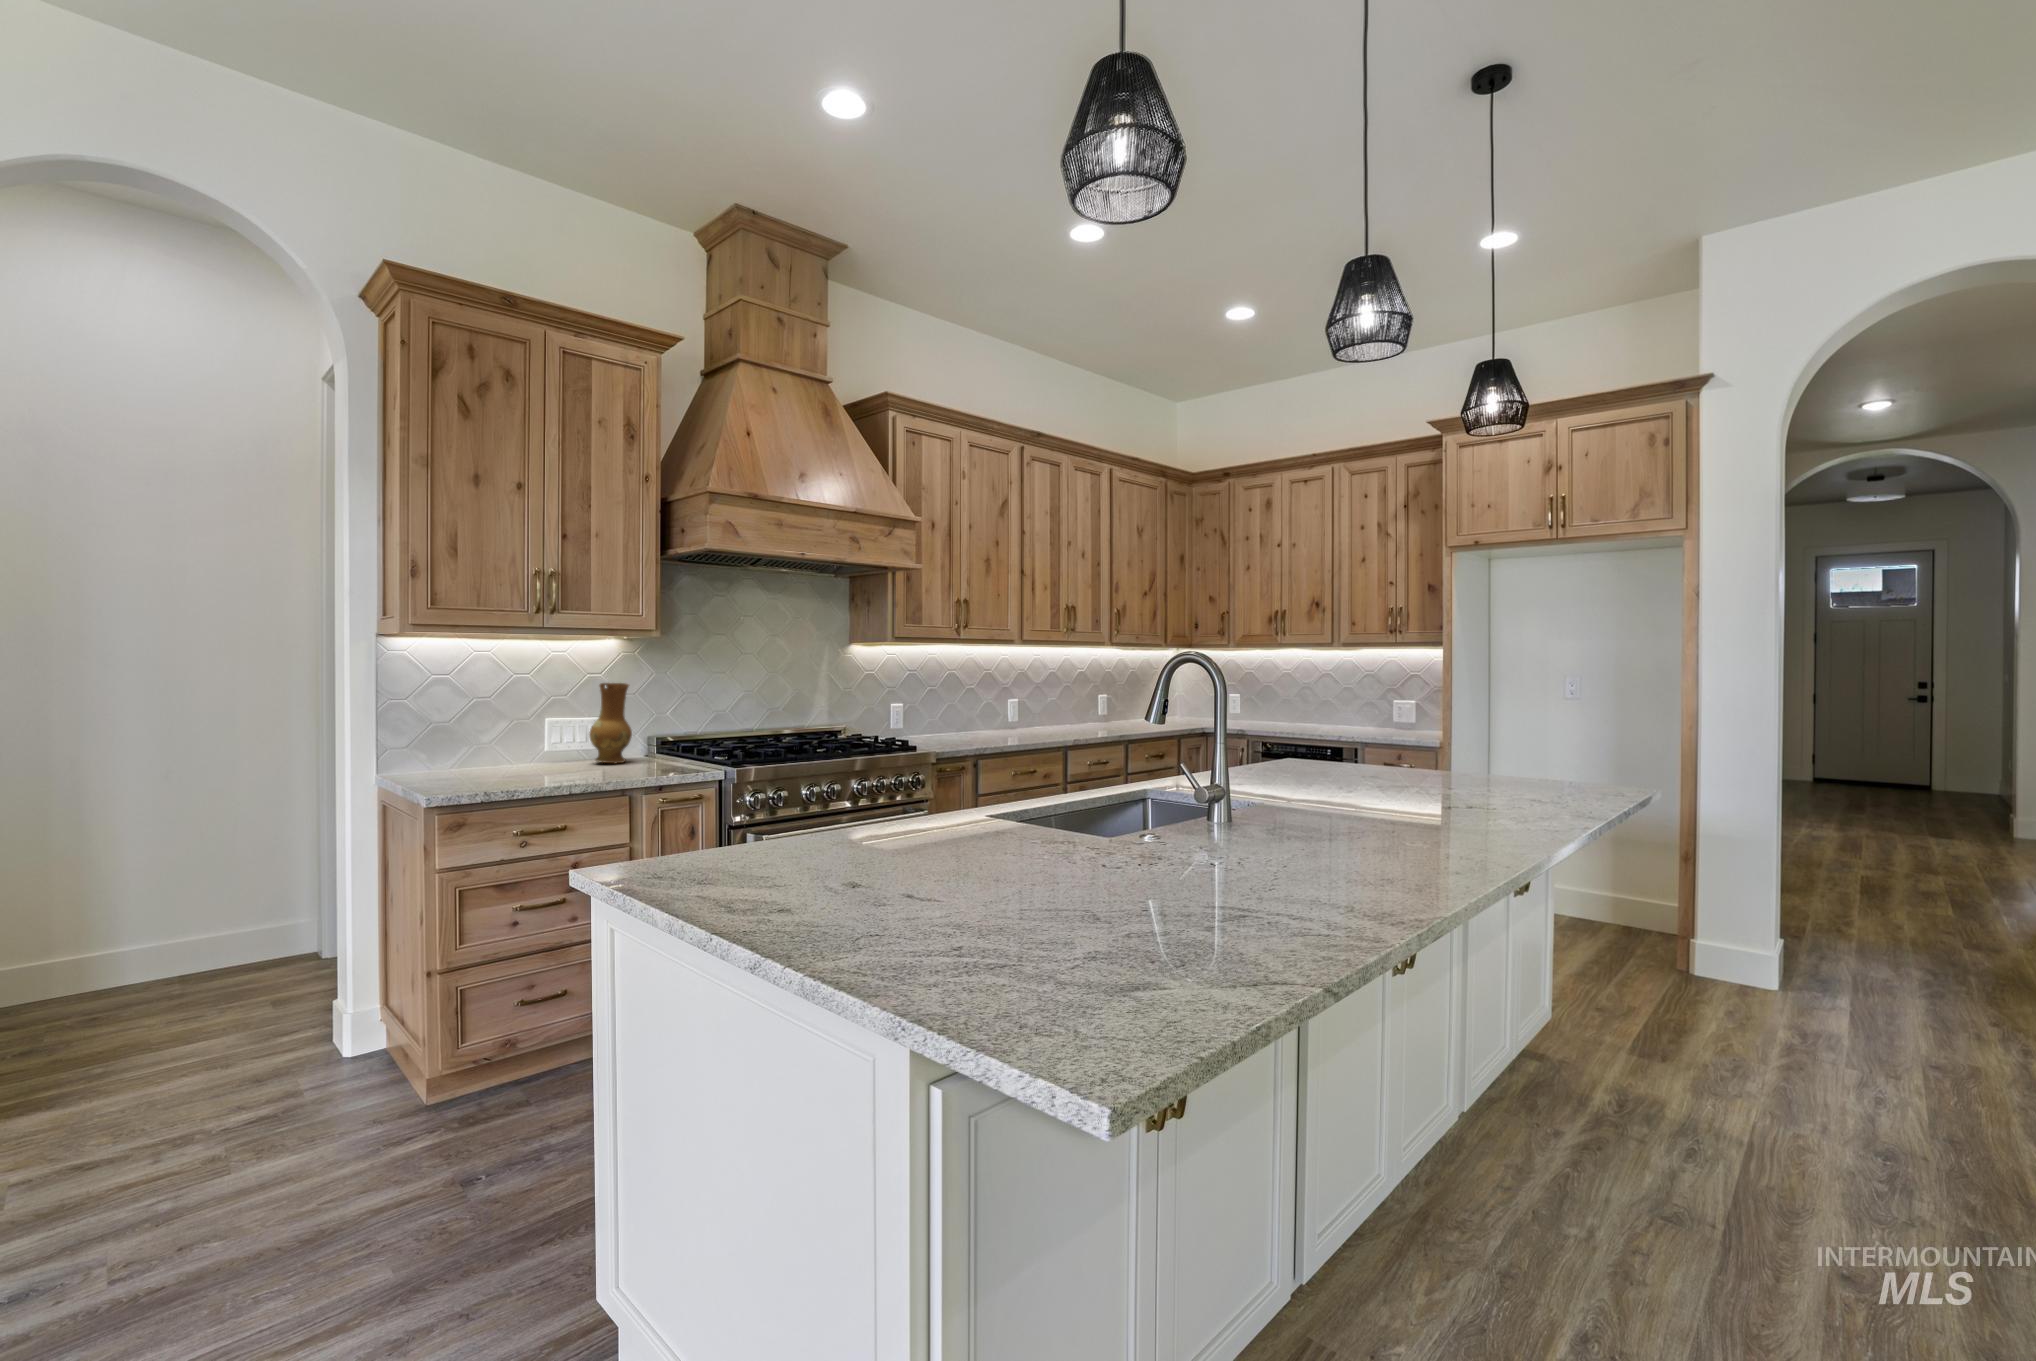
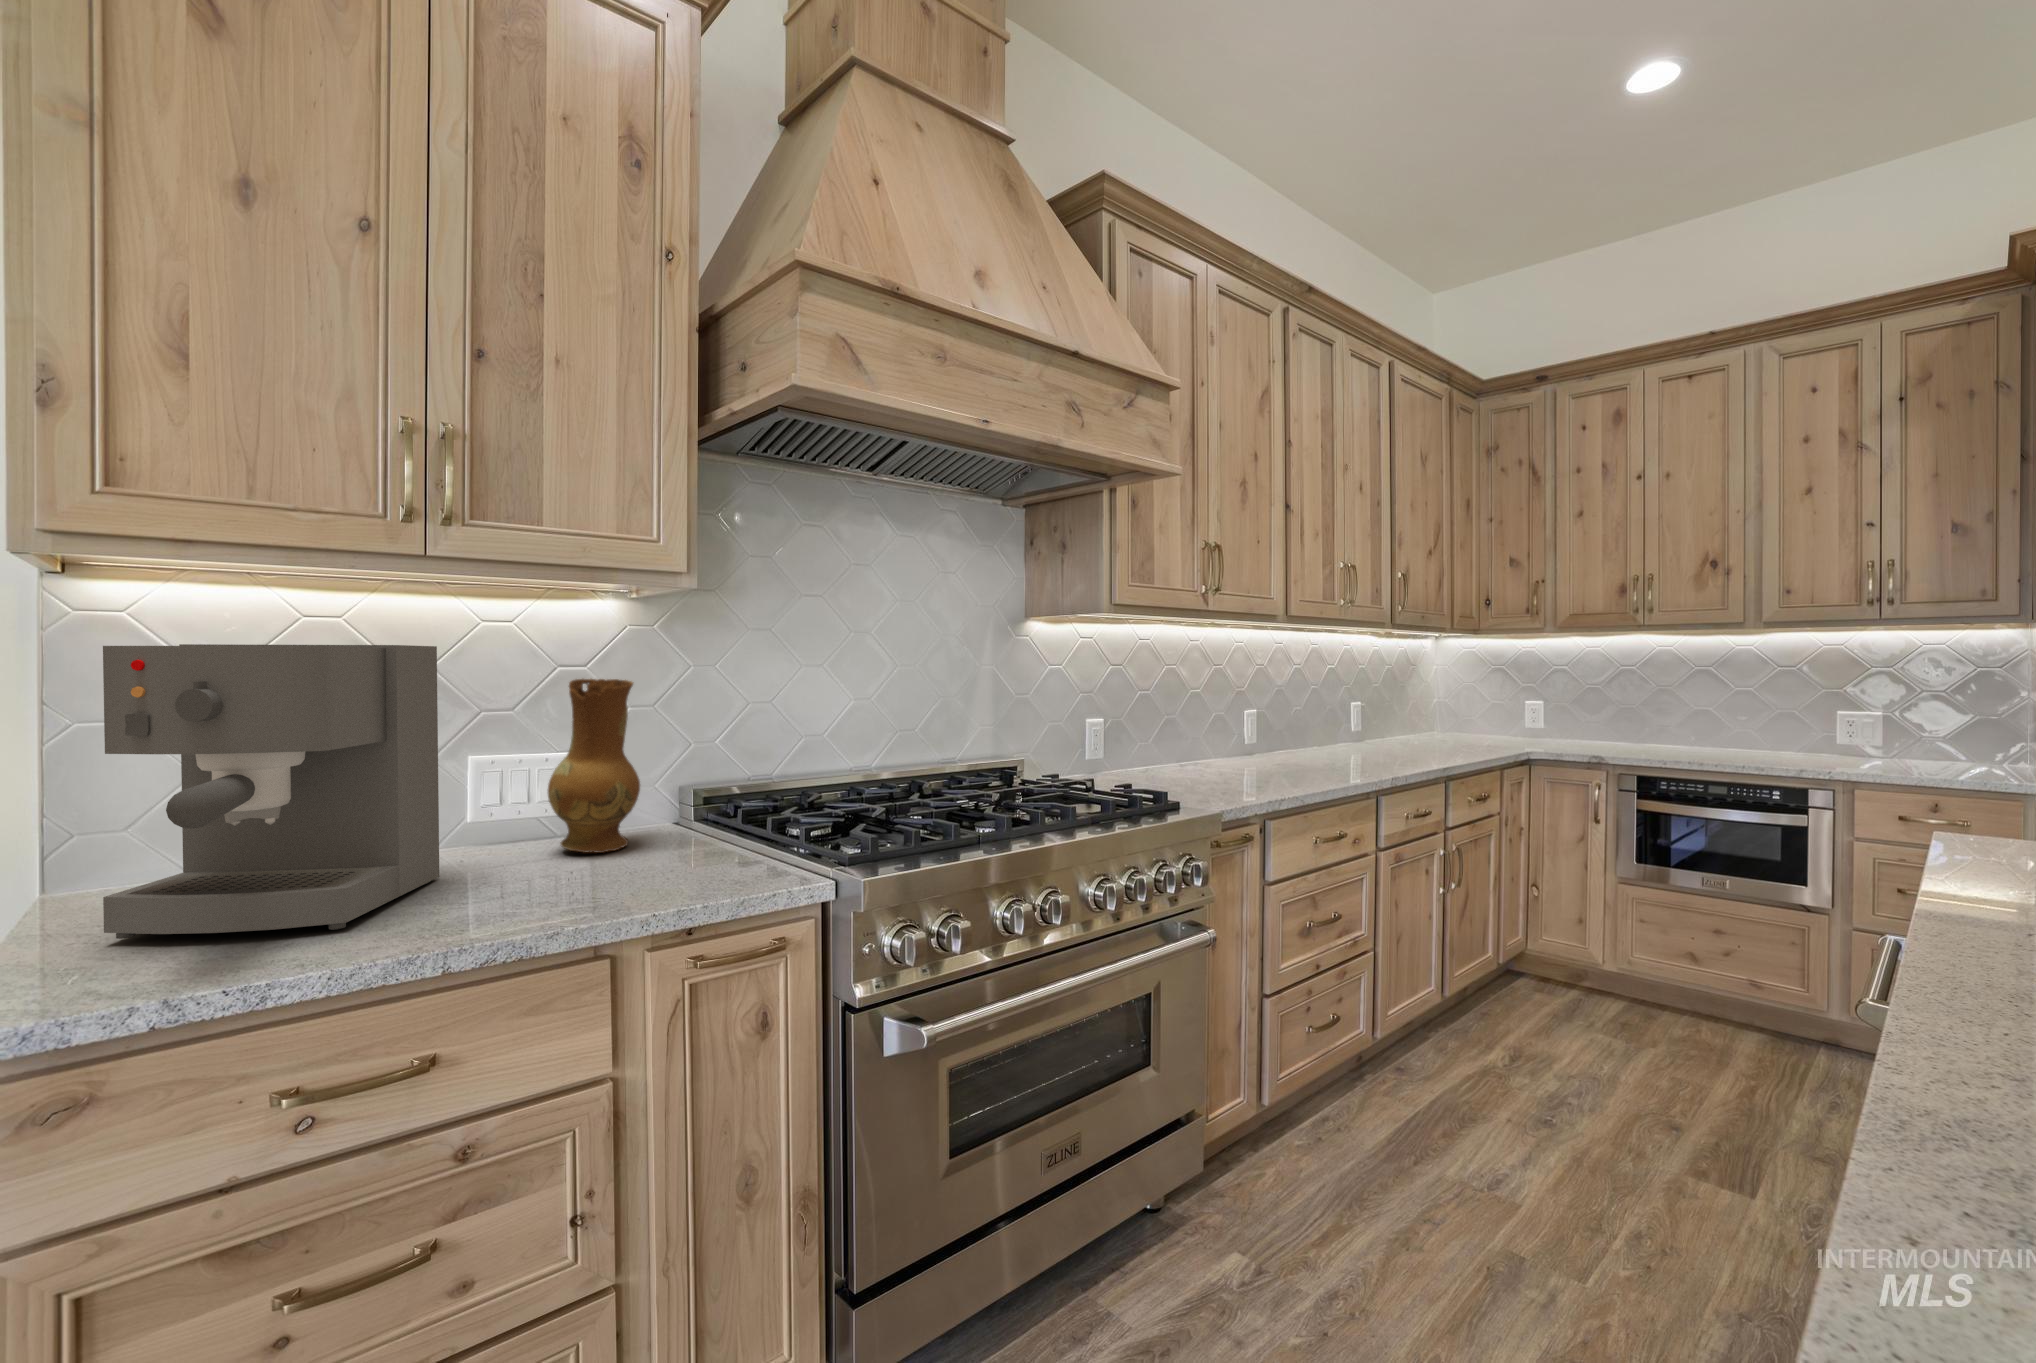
coffee maker: none [436,669,547,783] -> present [103,644,439,939]

